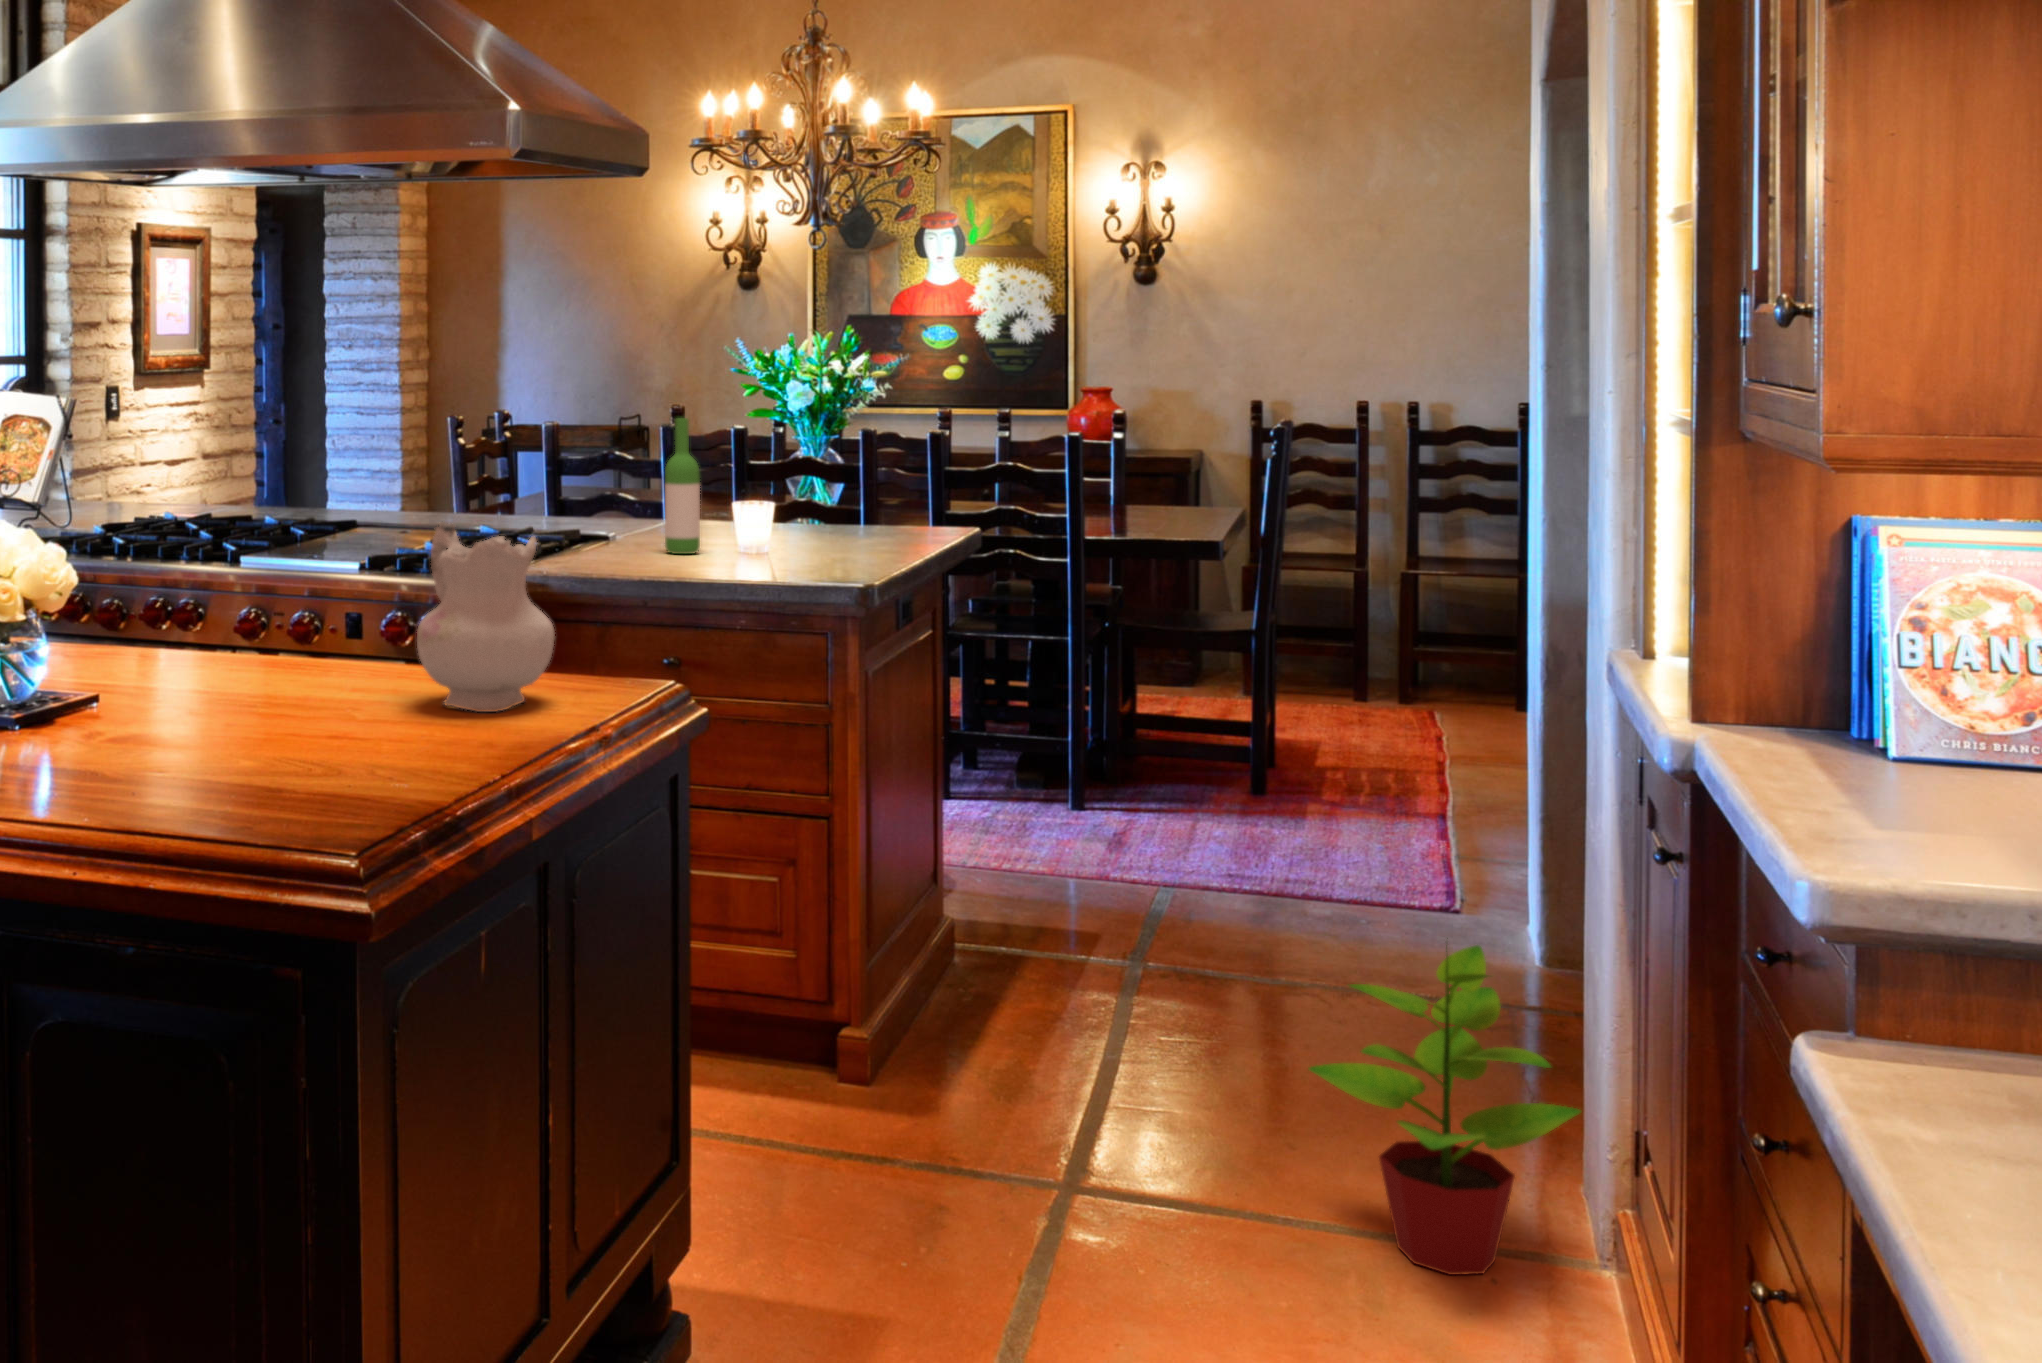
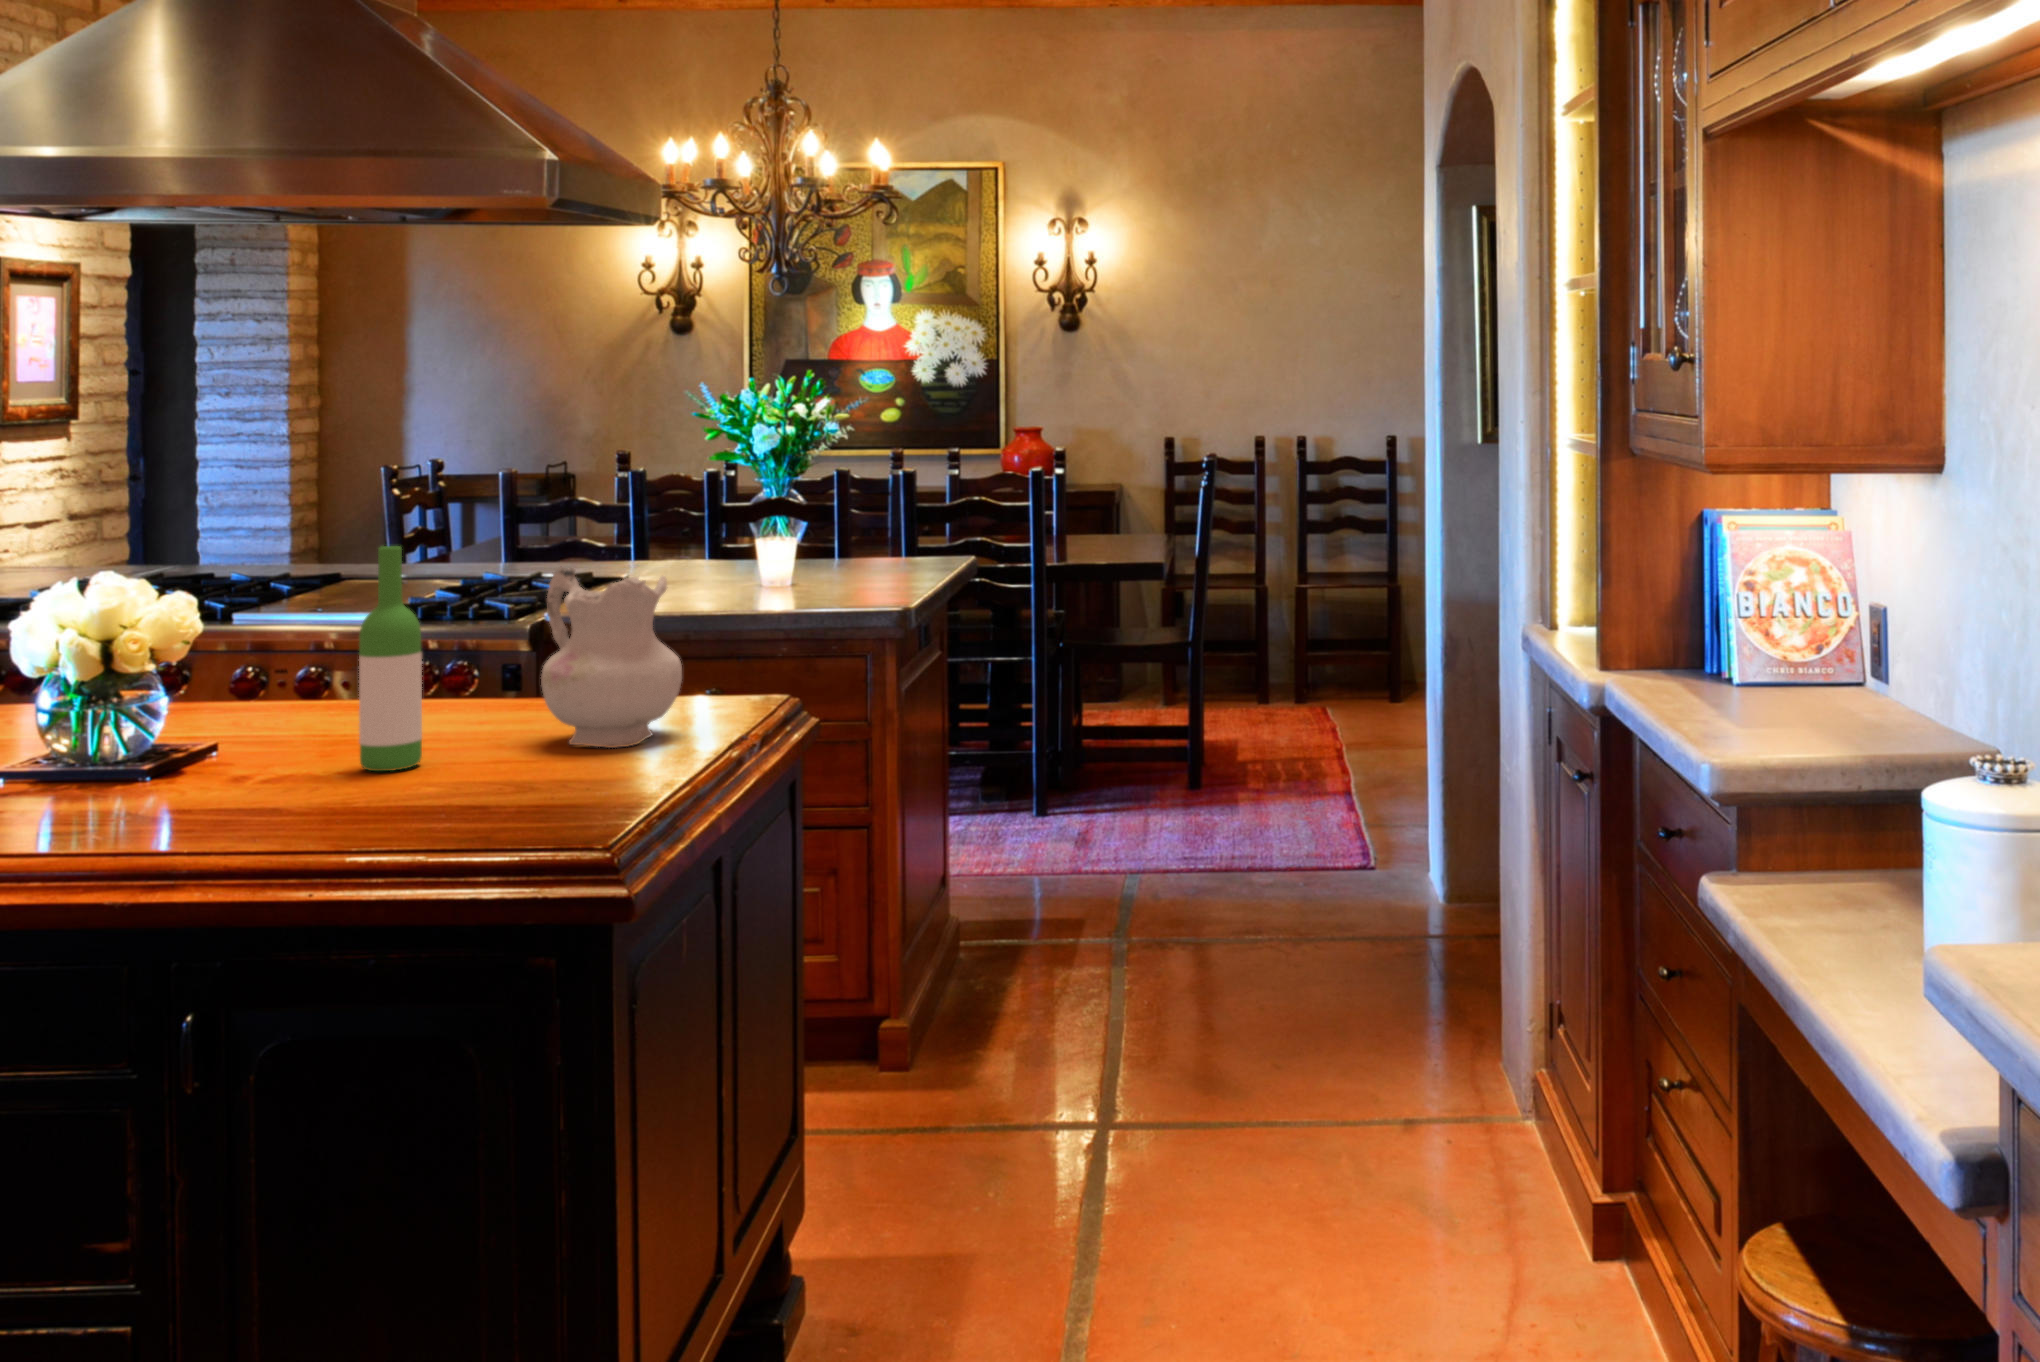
wine bottle: present [665,418,700,554] -> present [359,546,422,771]
potted plant: present [1309,938,1581,1275] -> none [1301,869,1504,1143]

